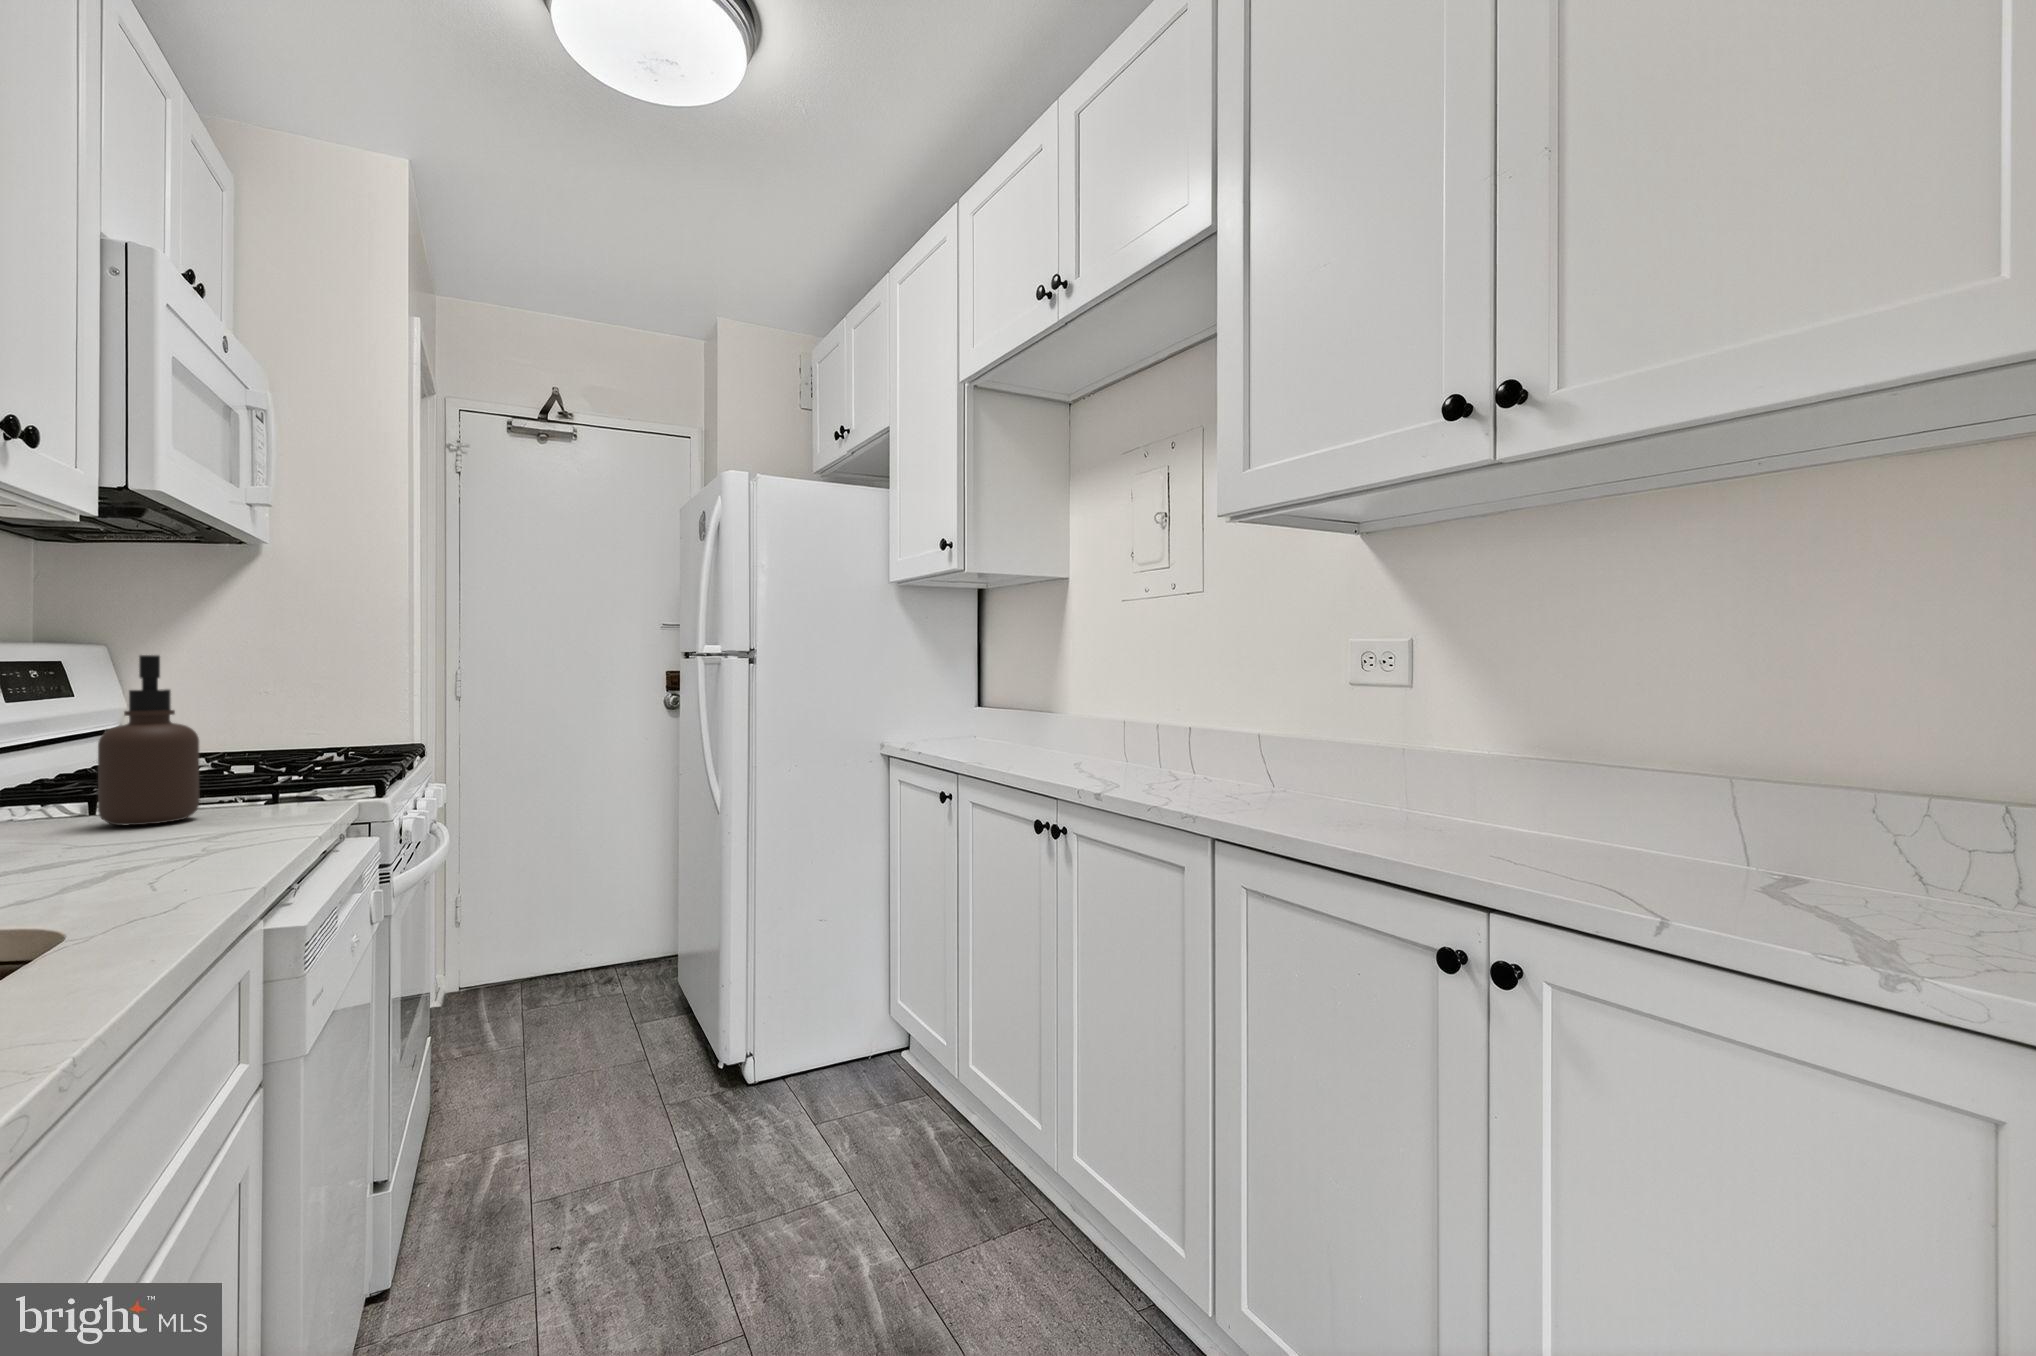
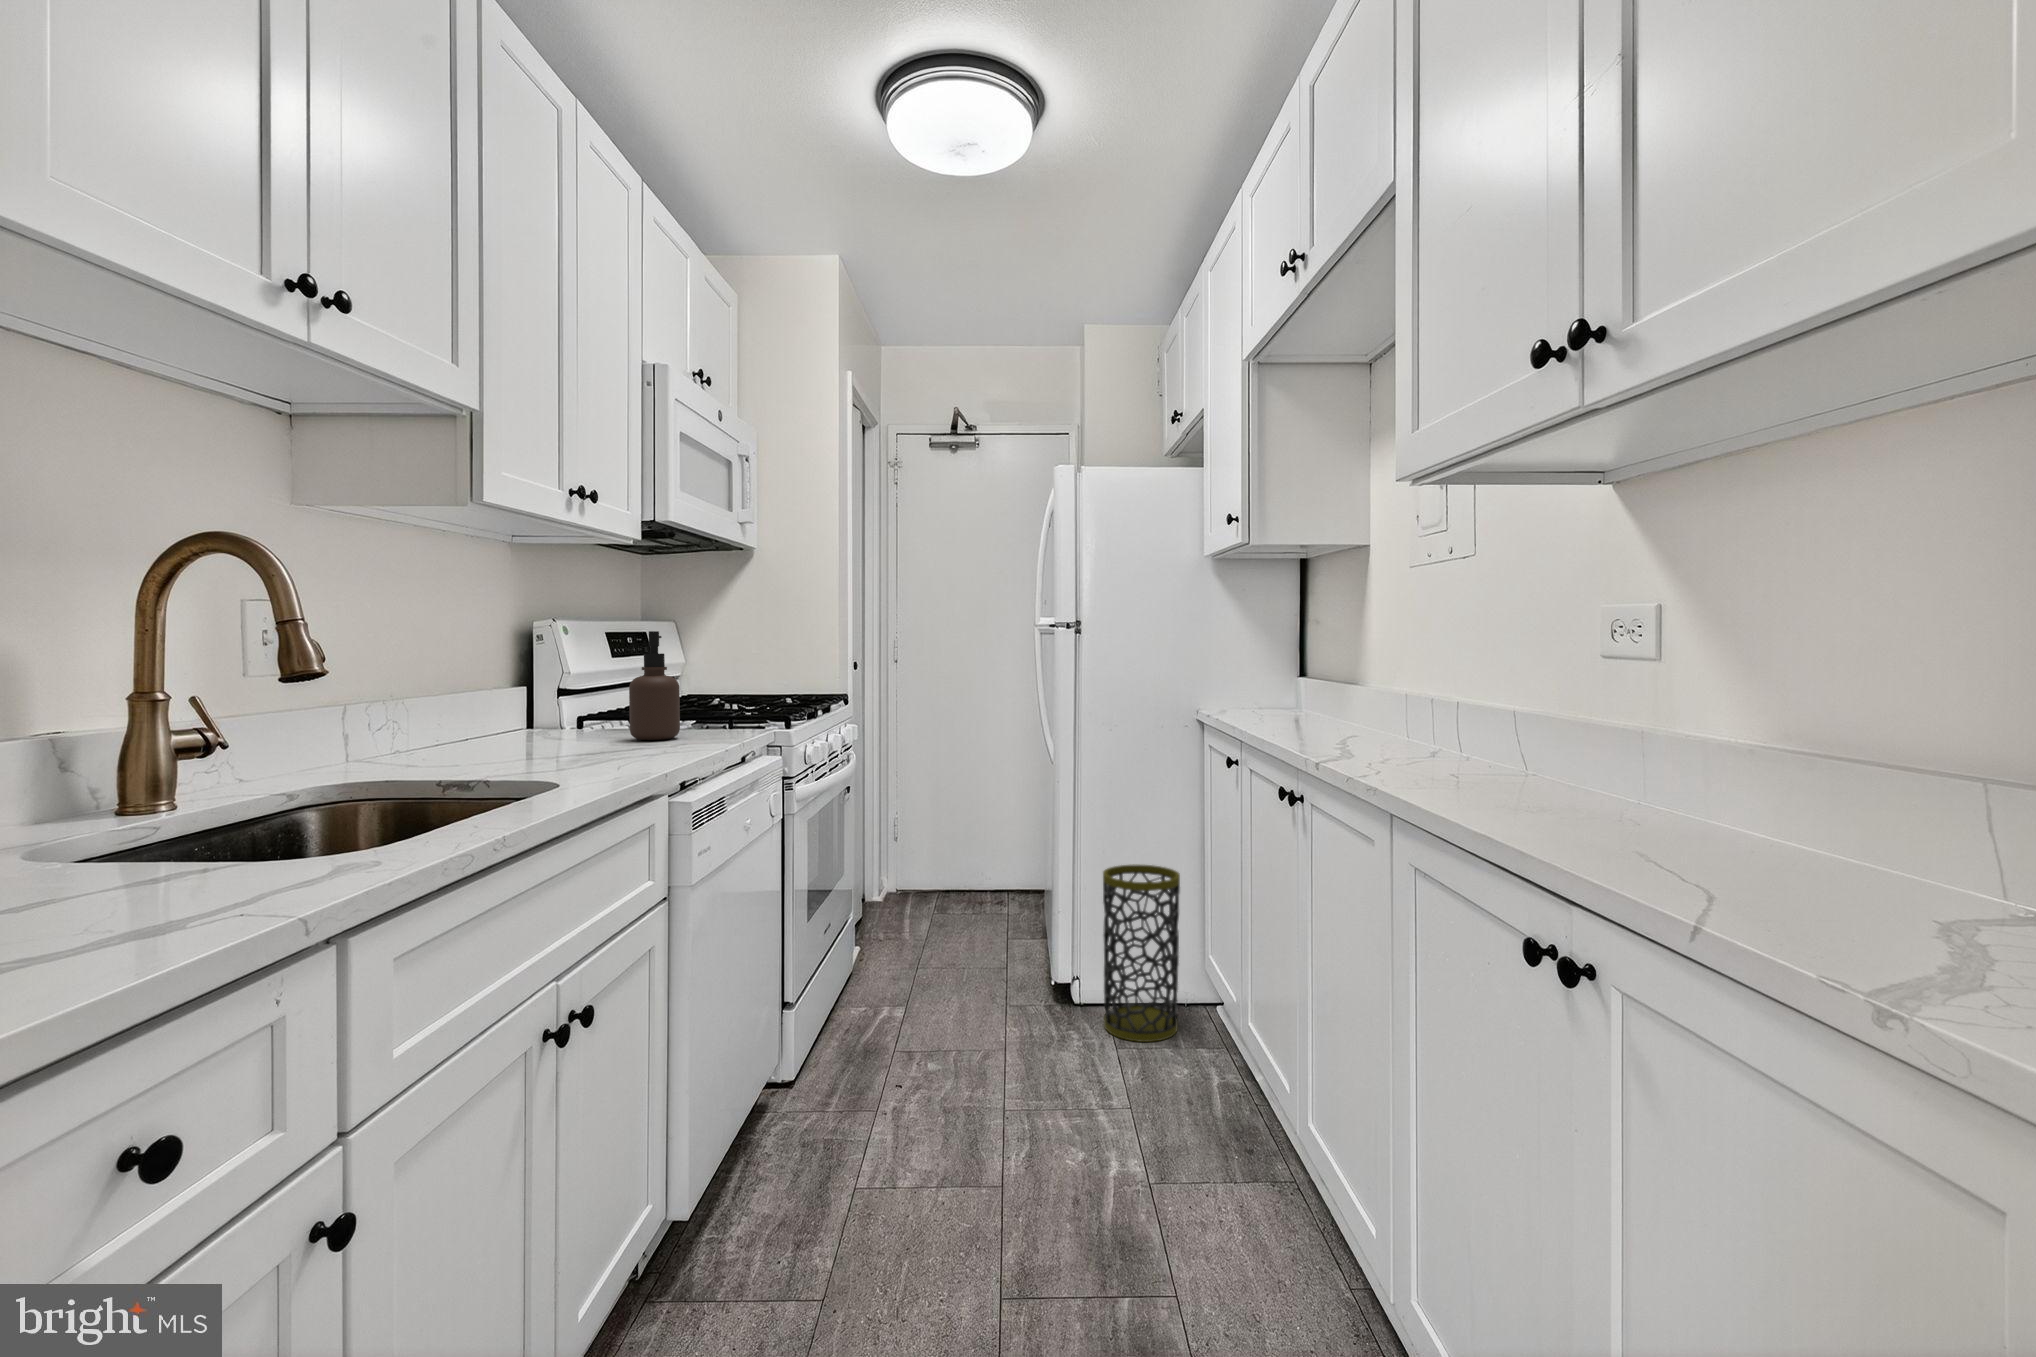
trash can: none [787,913,873,1112] -> present [1103,864,1180,1042]

